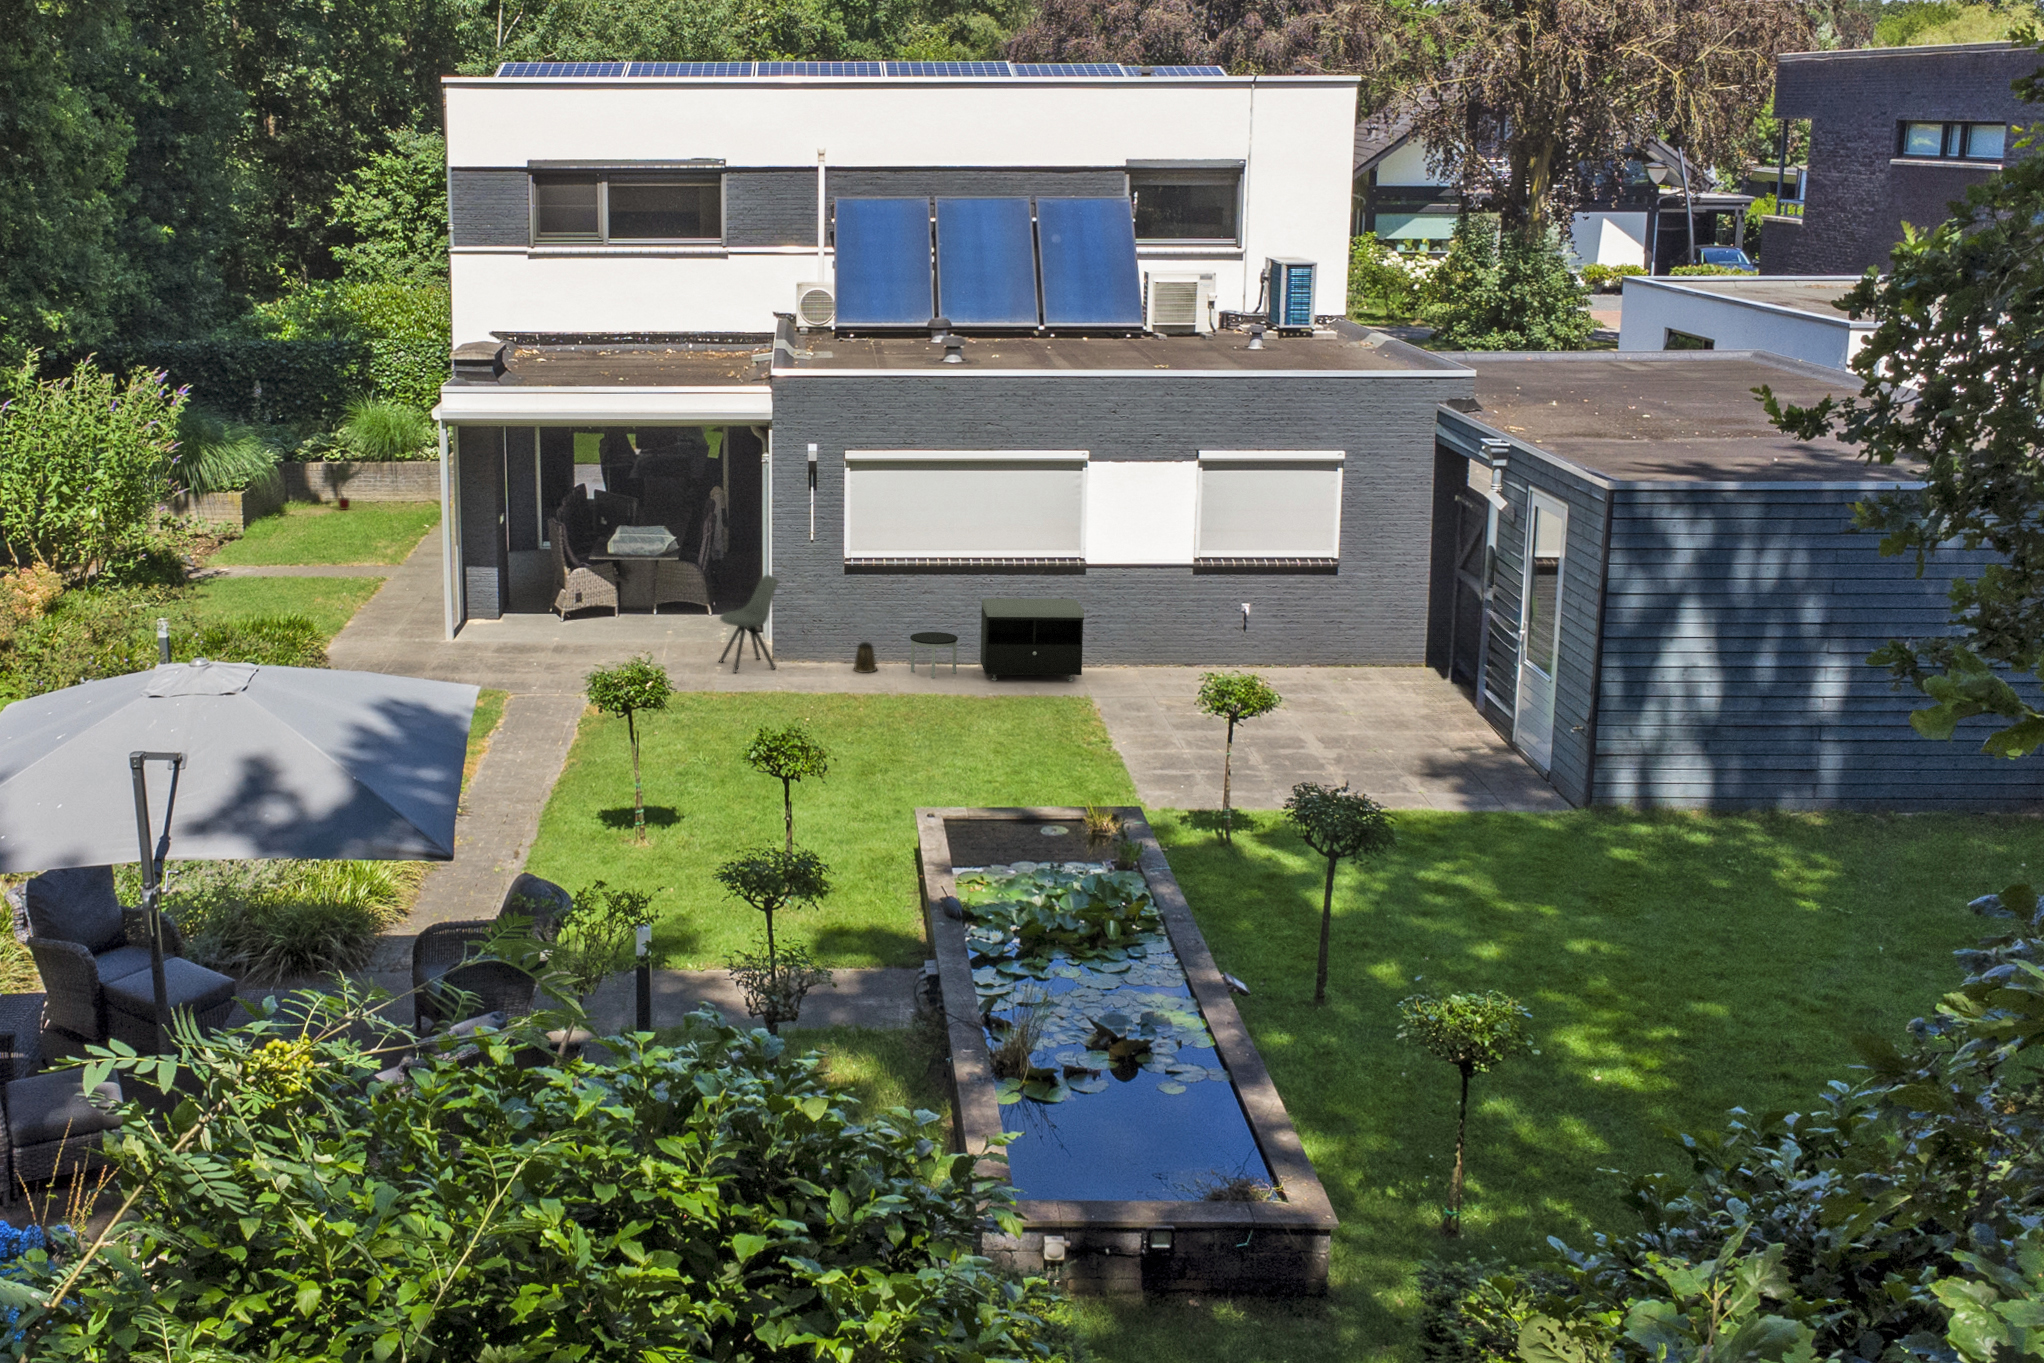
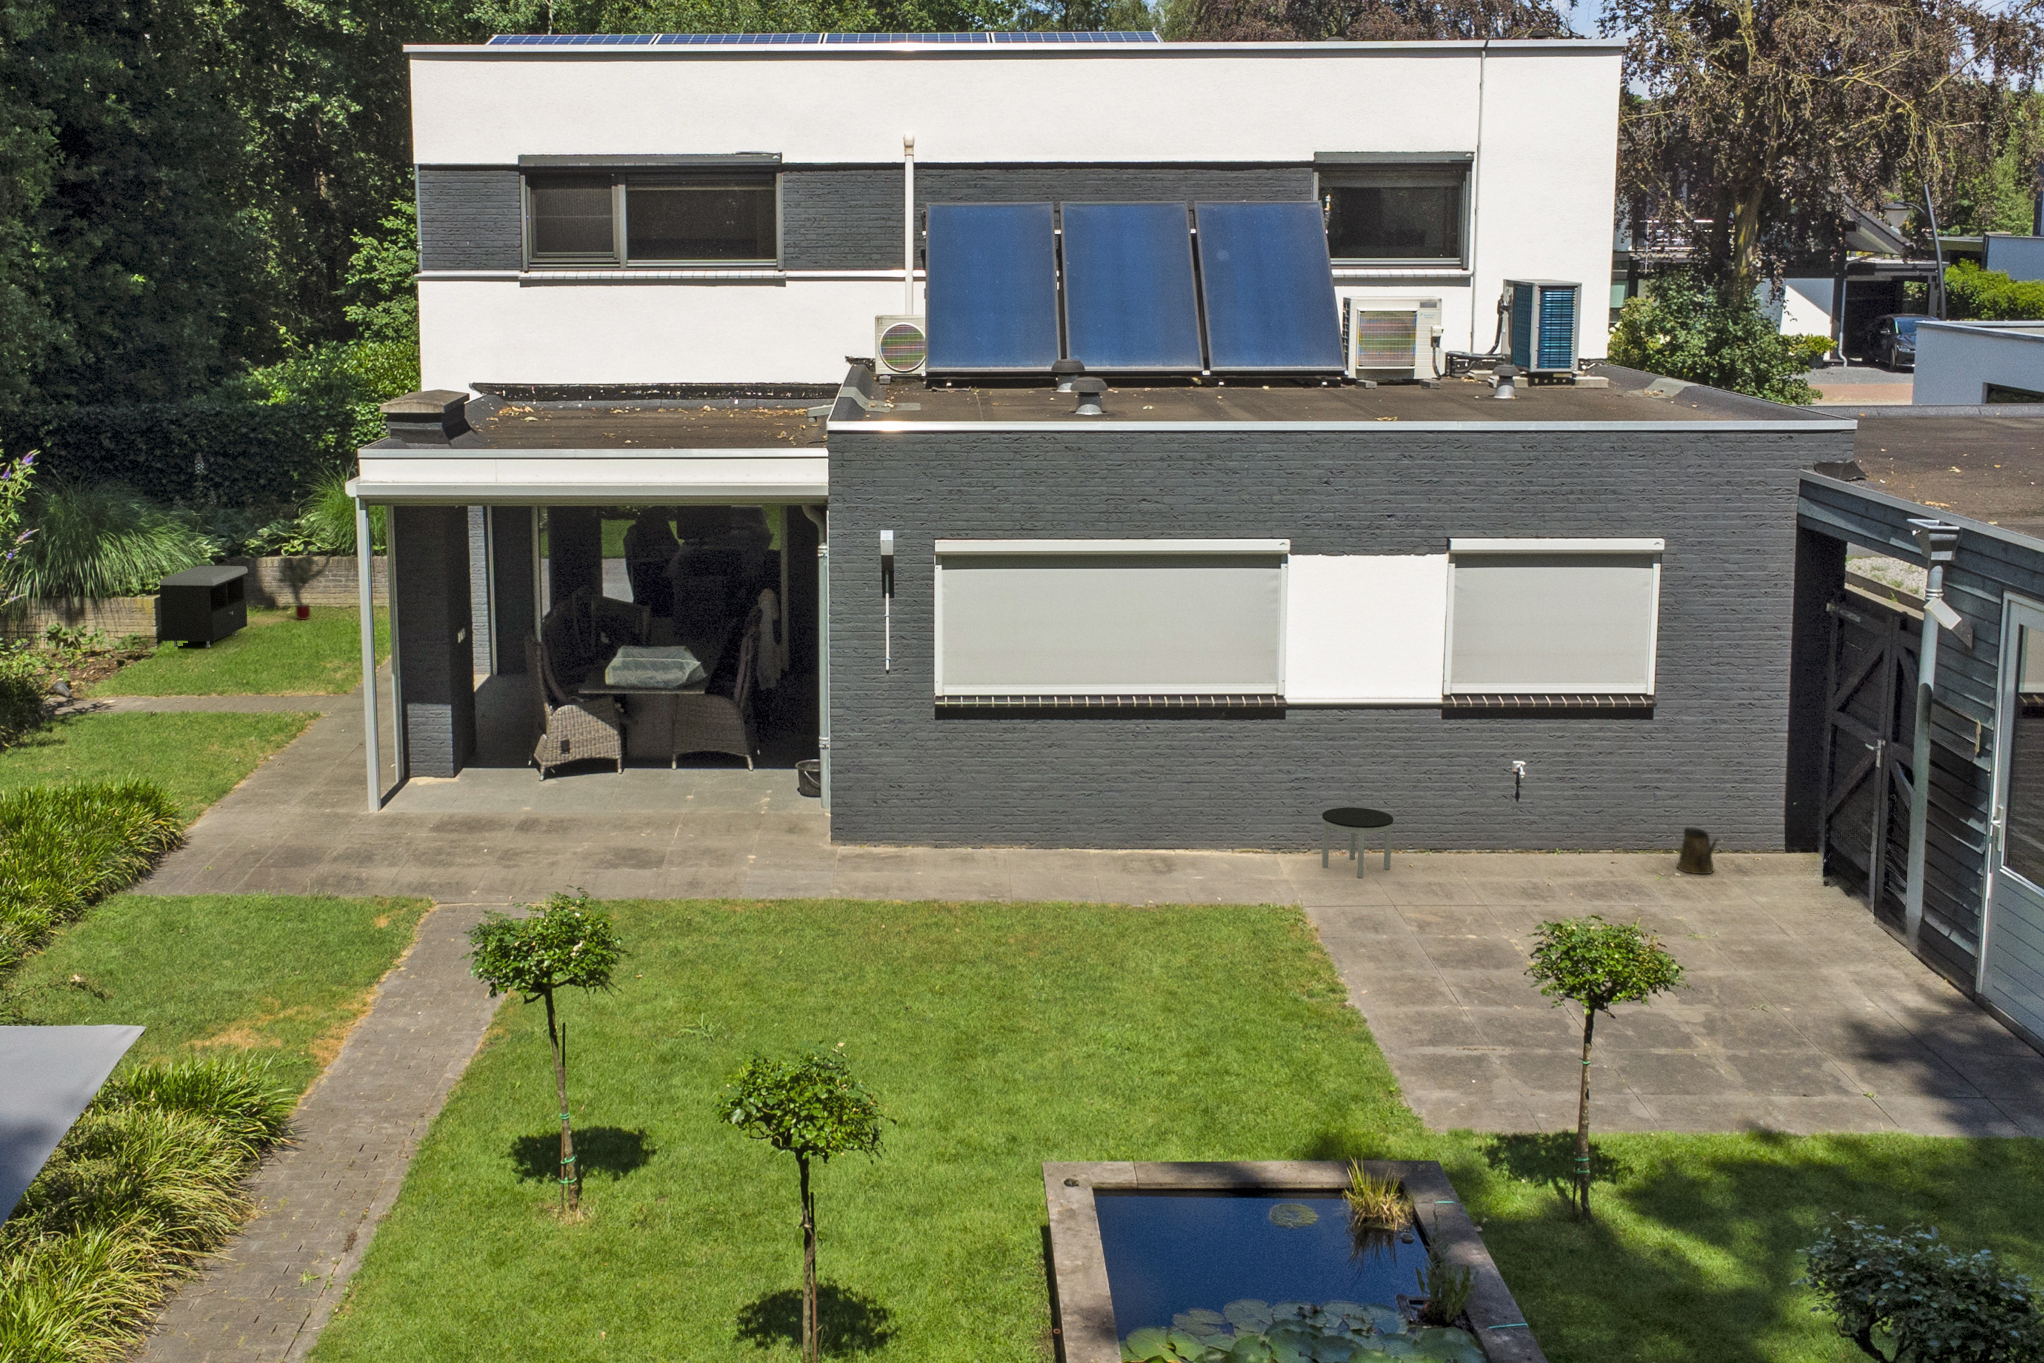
chair: present [719,575,779,672] -> none [753,719,840,864]
storage bench: present [980,599,1084,681] -> present [160,566,248,648]
round table: present [910,632,958,678] -> present [1322,808,1393,878]
watering can: present [854,642,877,673] -> present [1677,827,1718,874]

